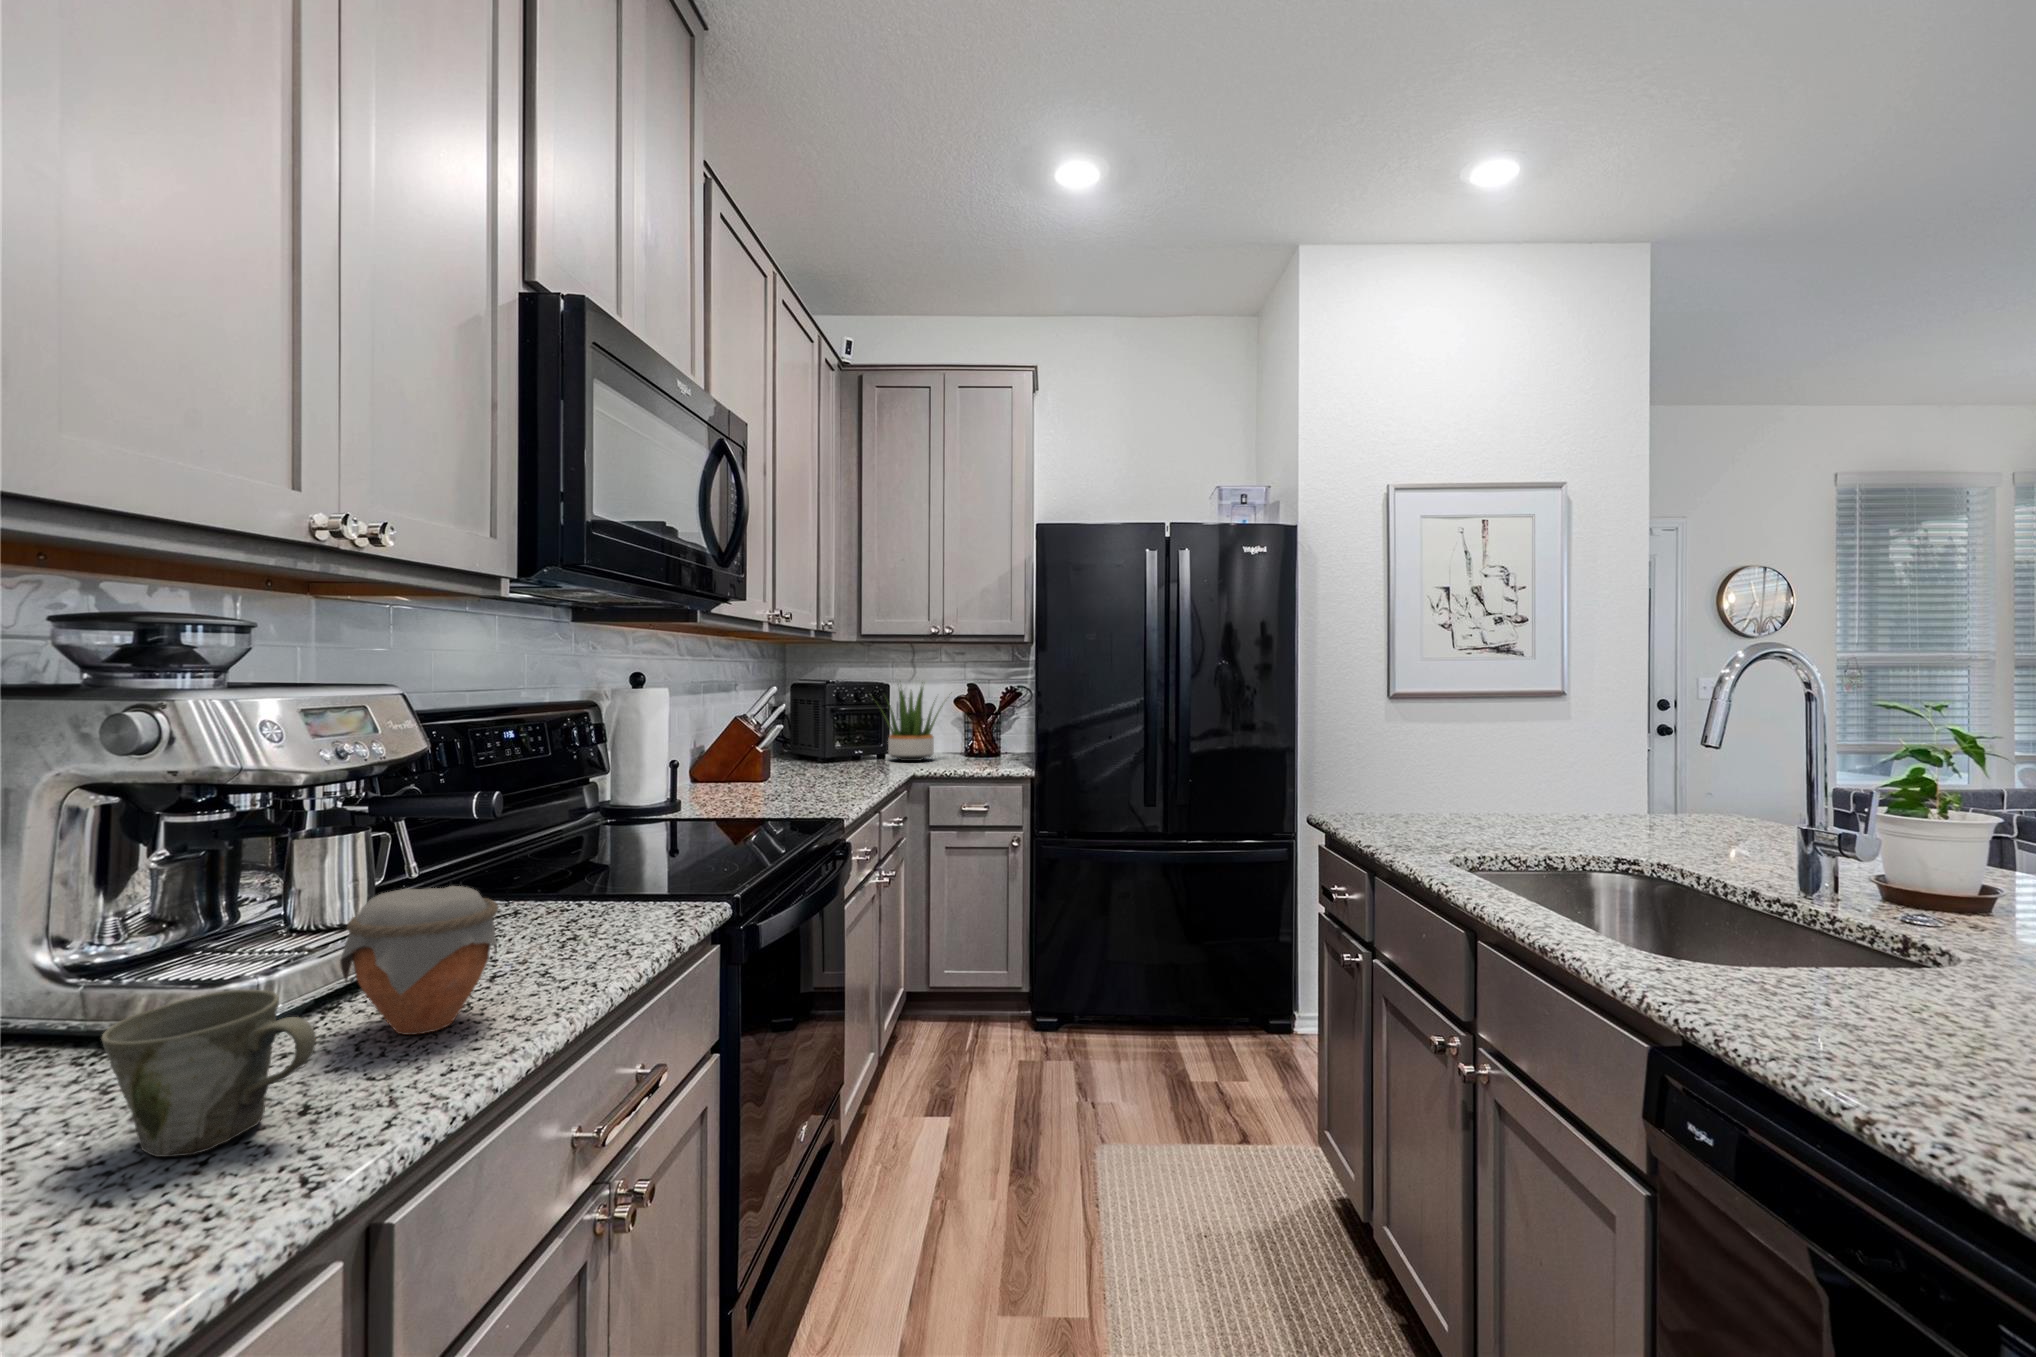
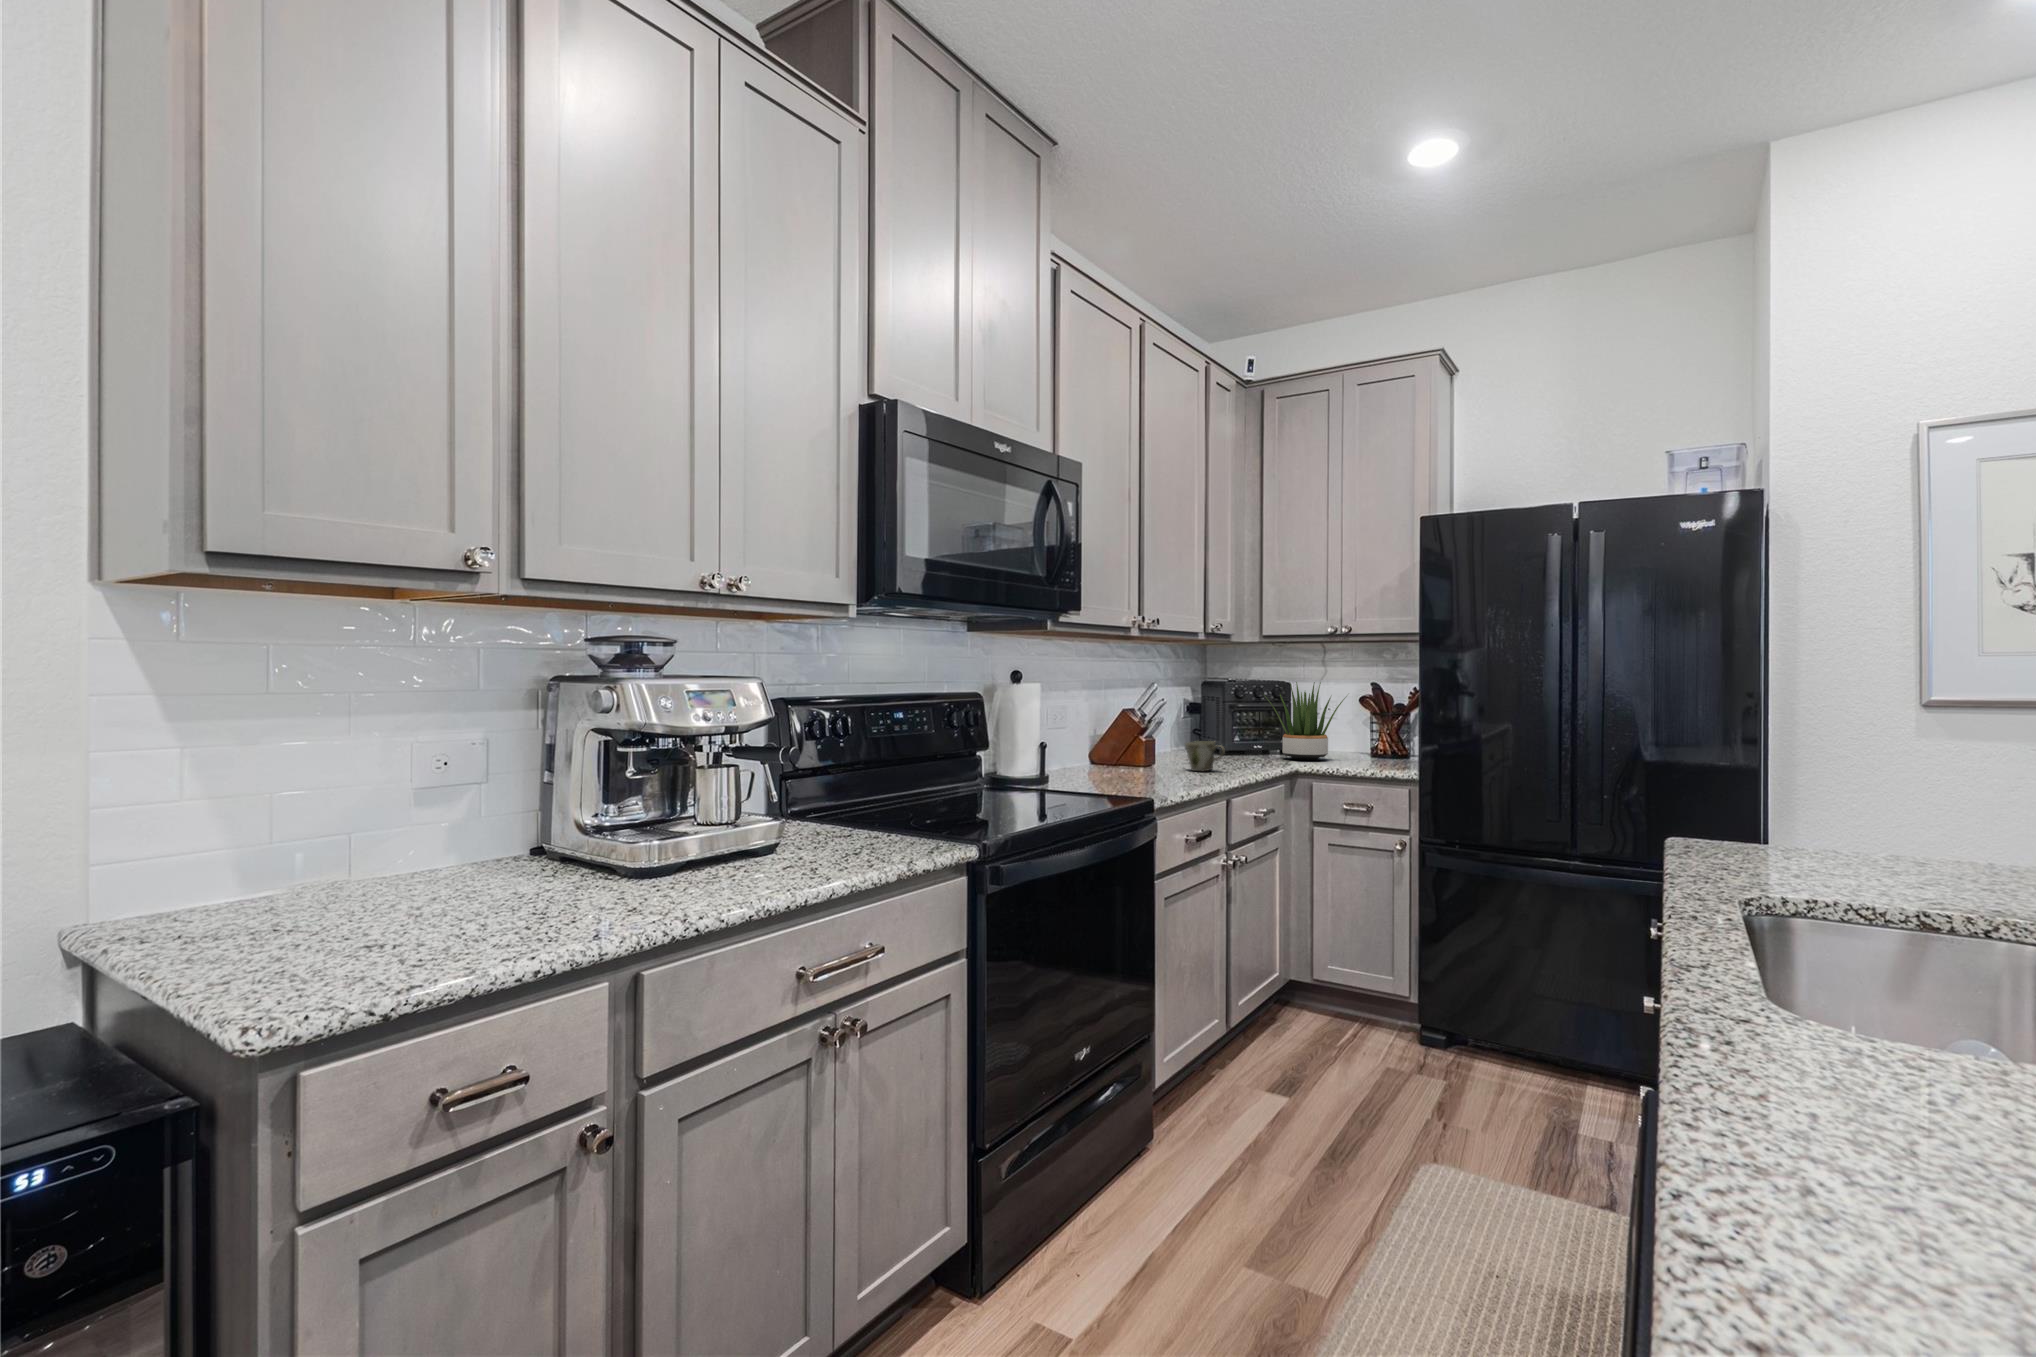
jar: present [340,886,498,1035] -> none [675,799,767,887]
mug: present [102,990,316,1157] -> present [1185,741,1225,771]

